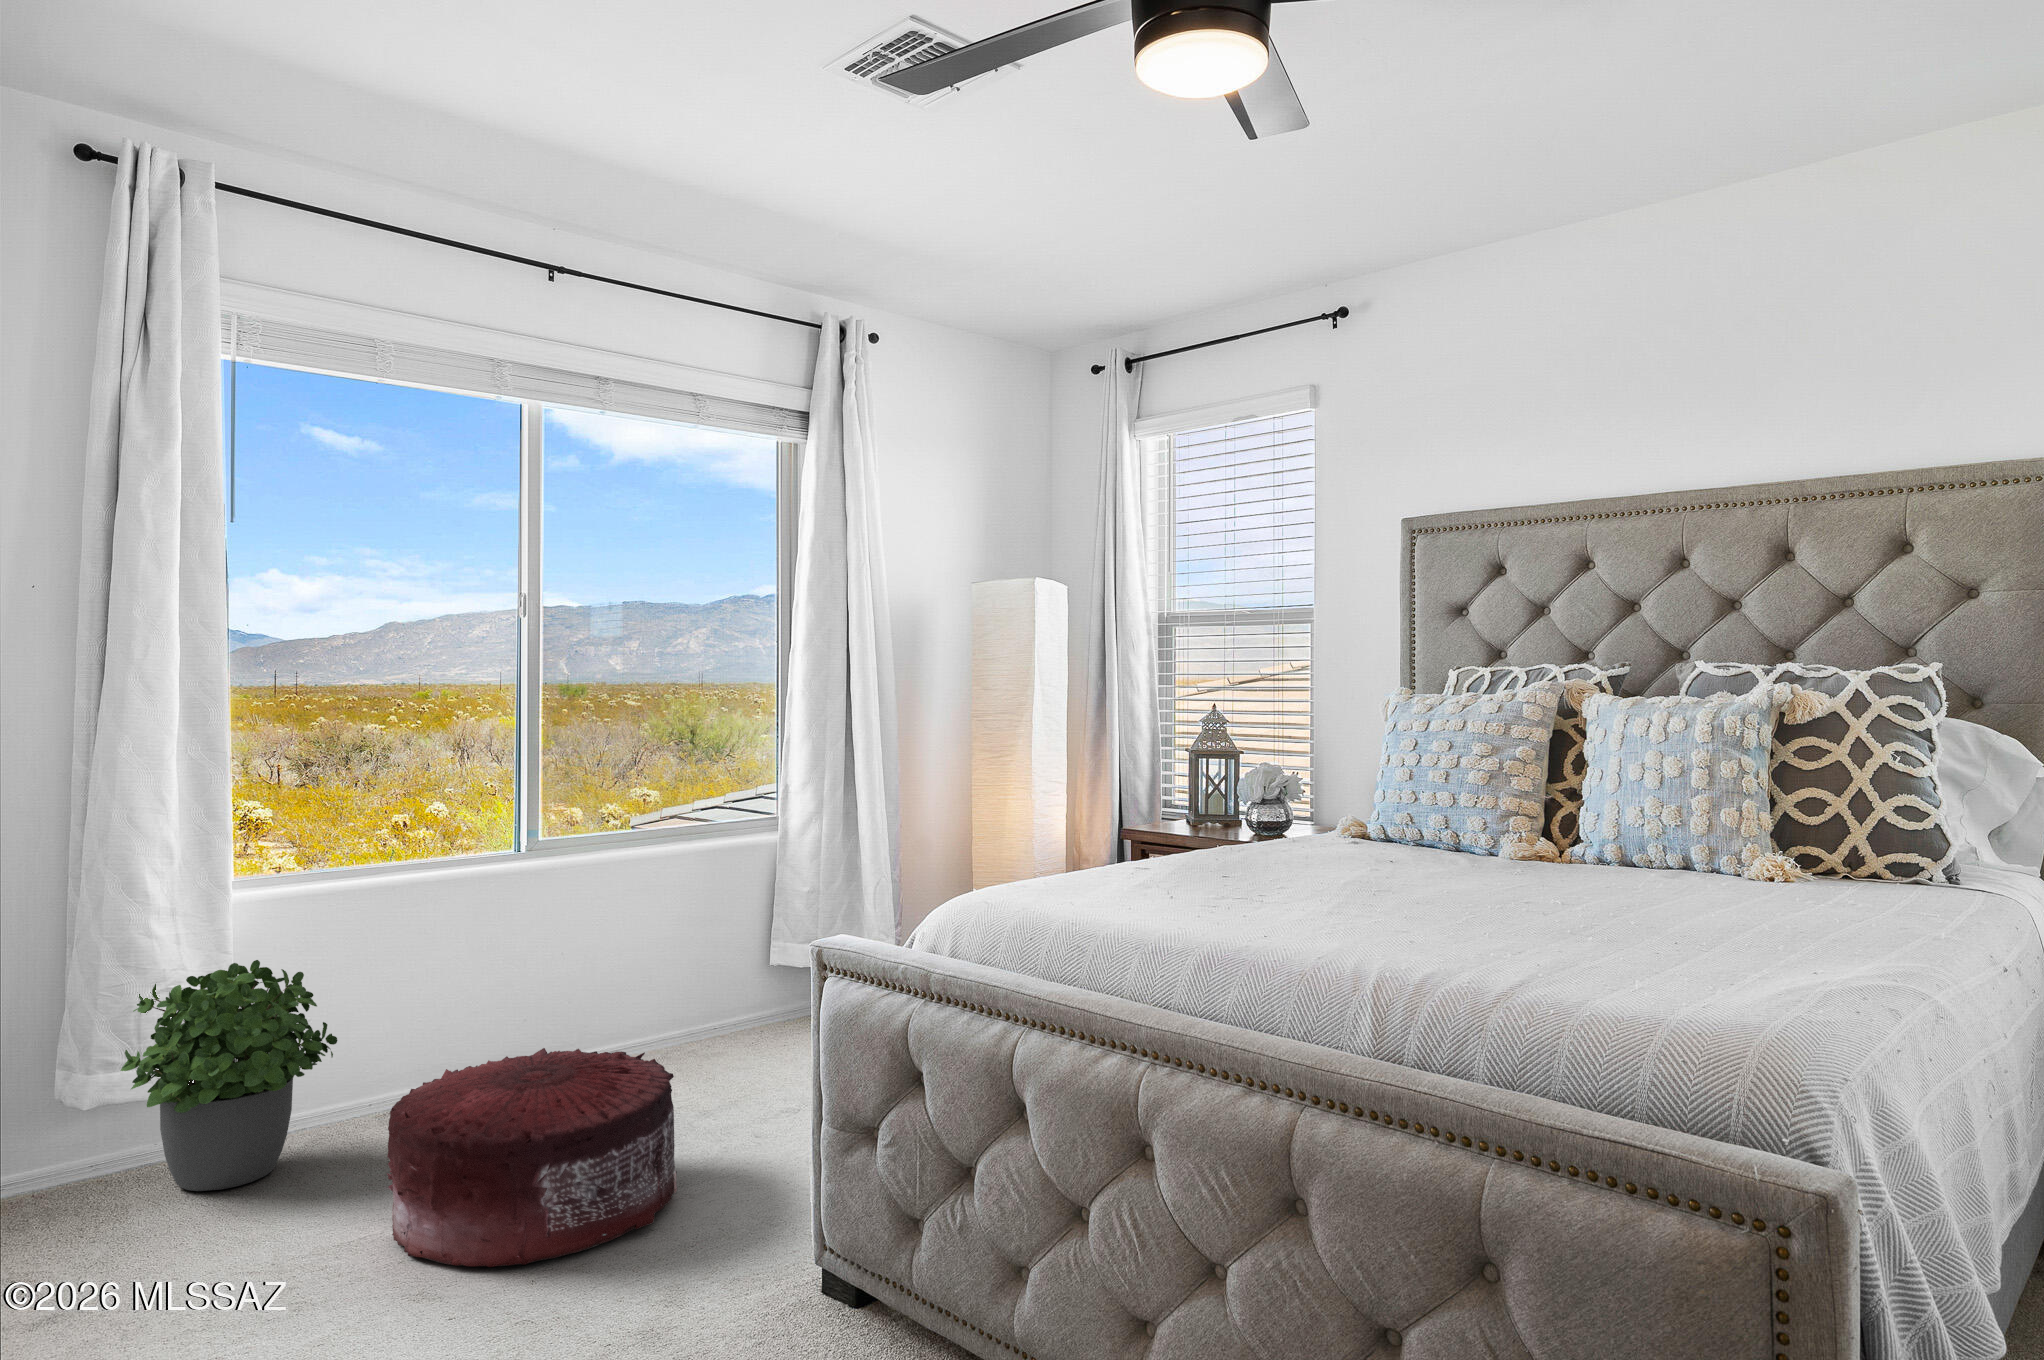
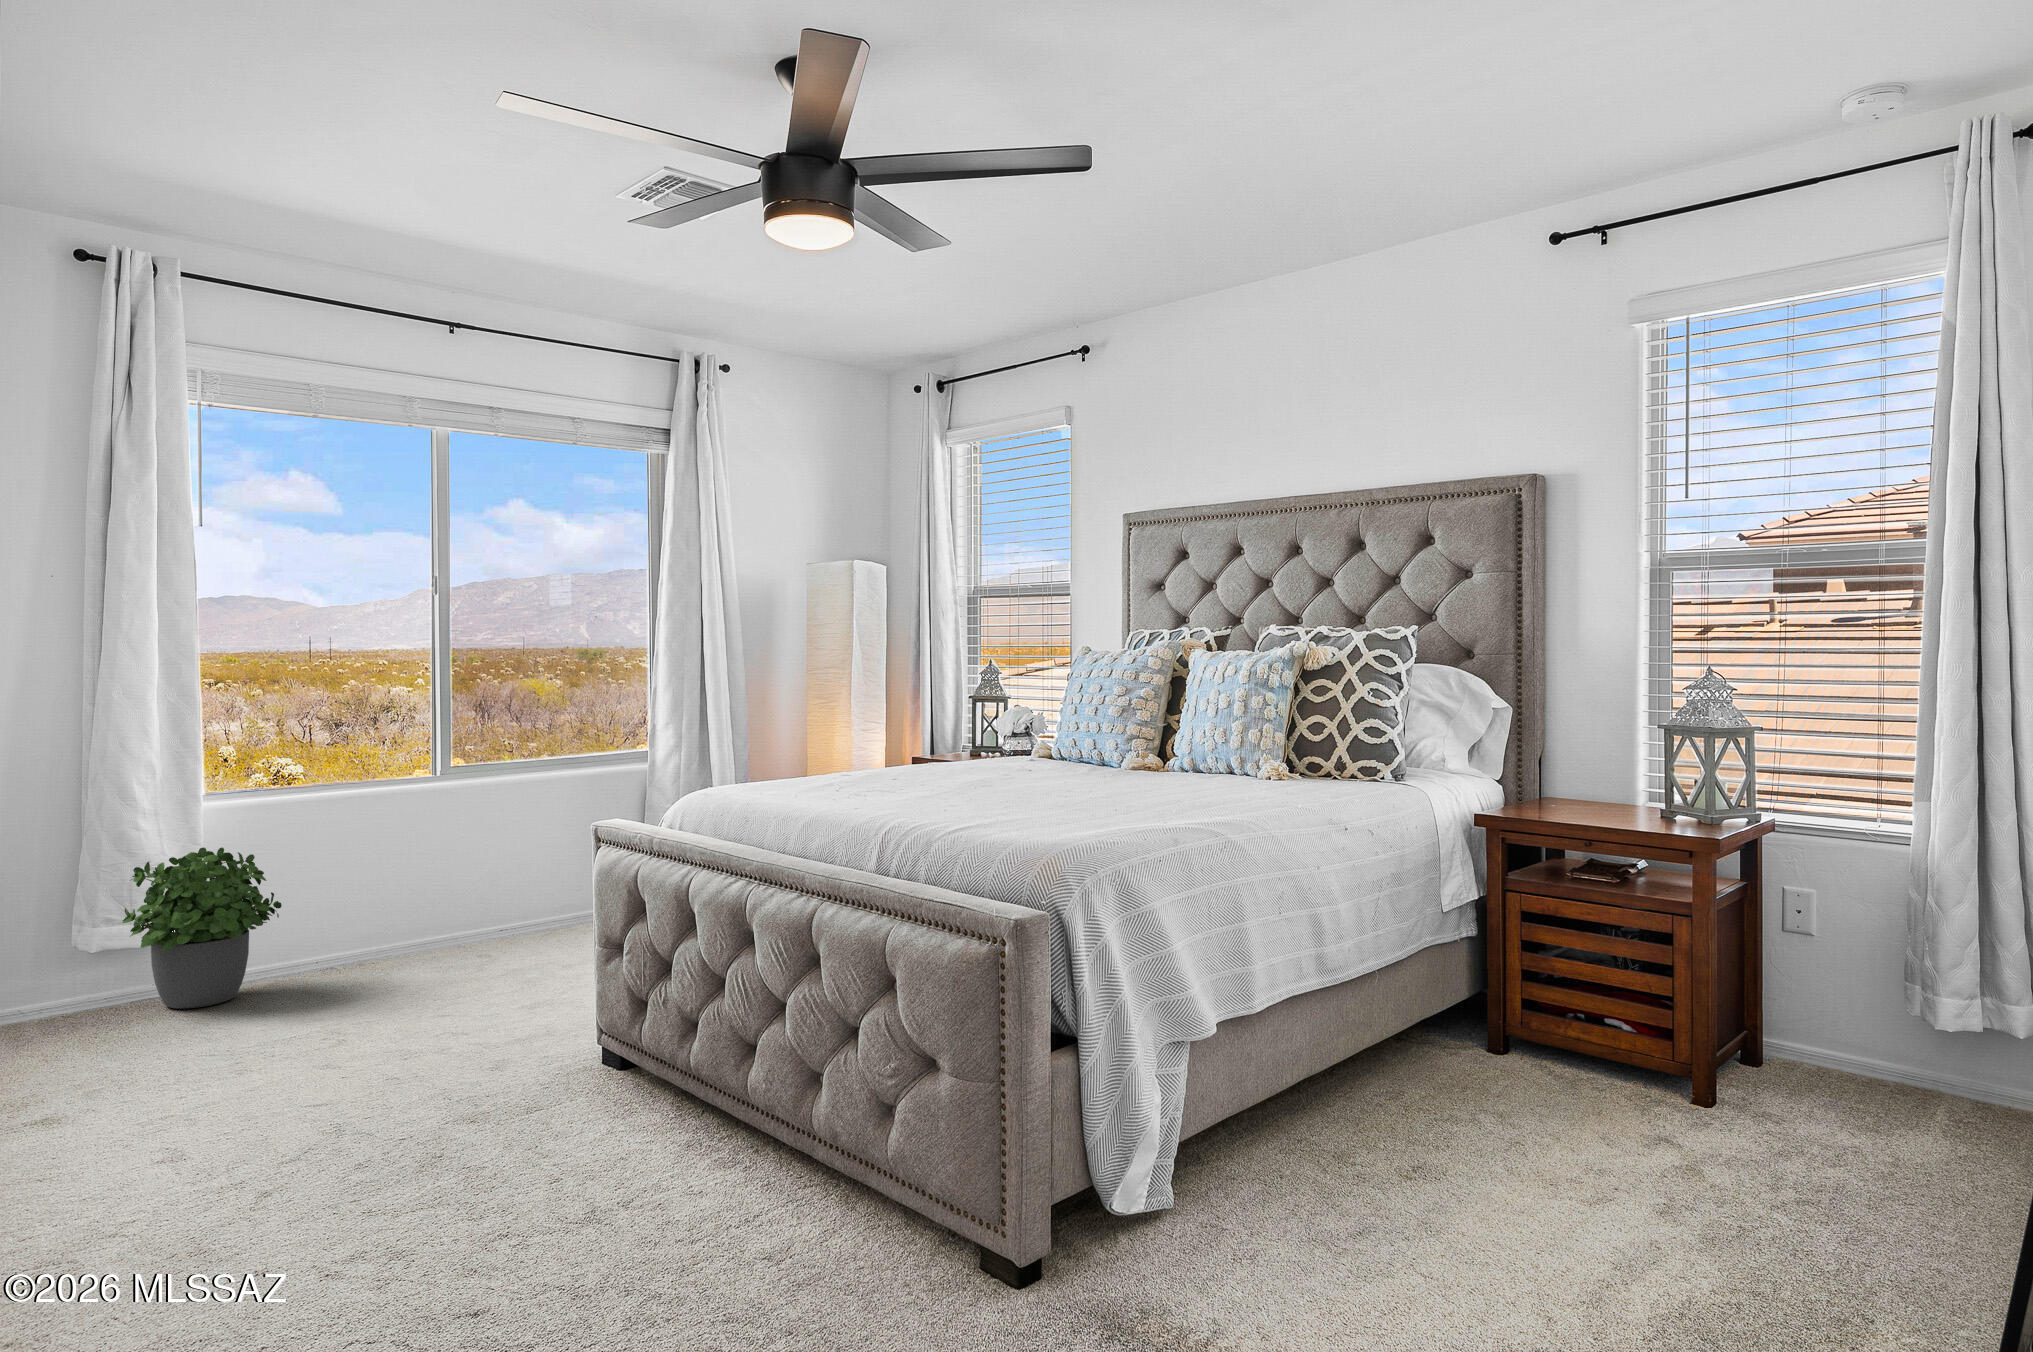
pouf: present [387,1048,677,1267] -> none [307,909,521,1046]

